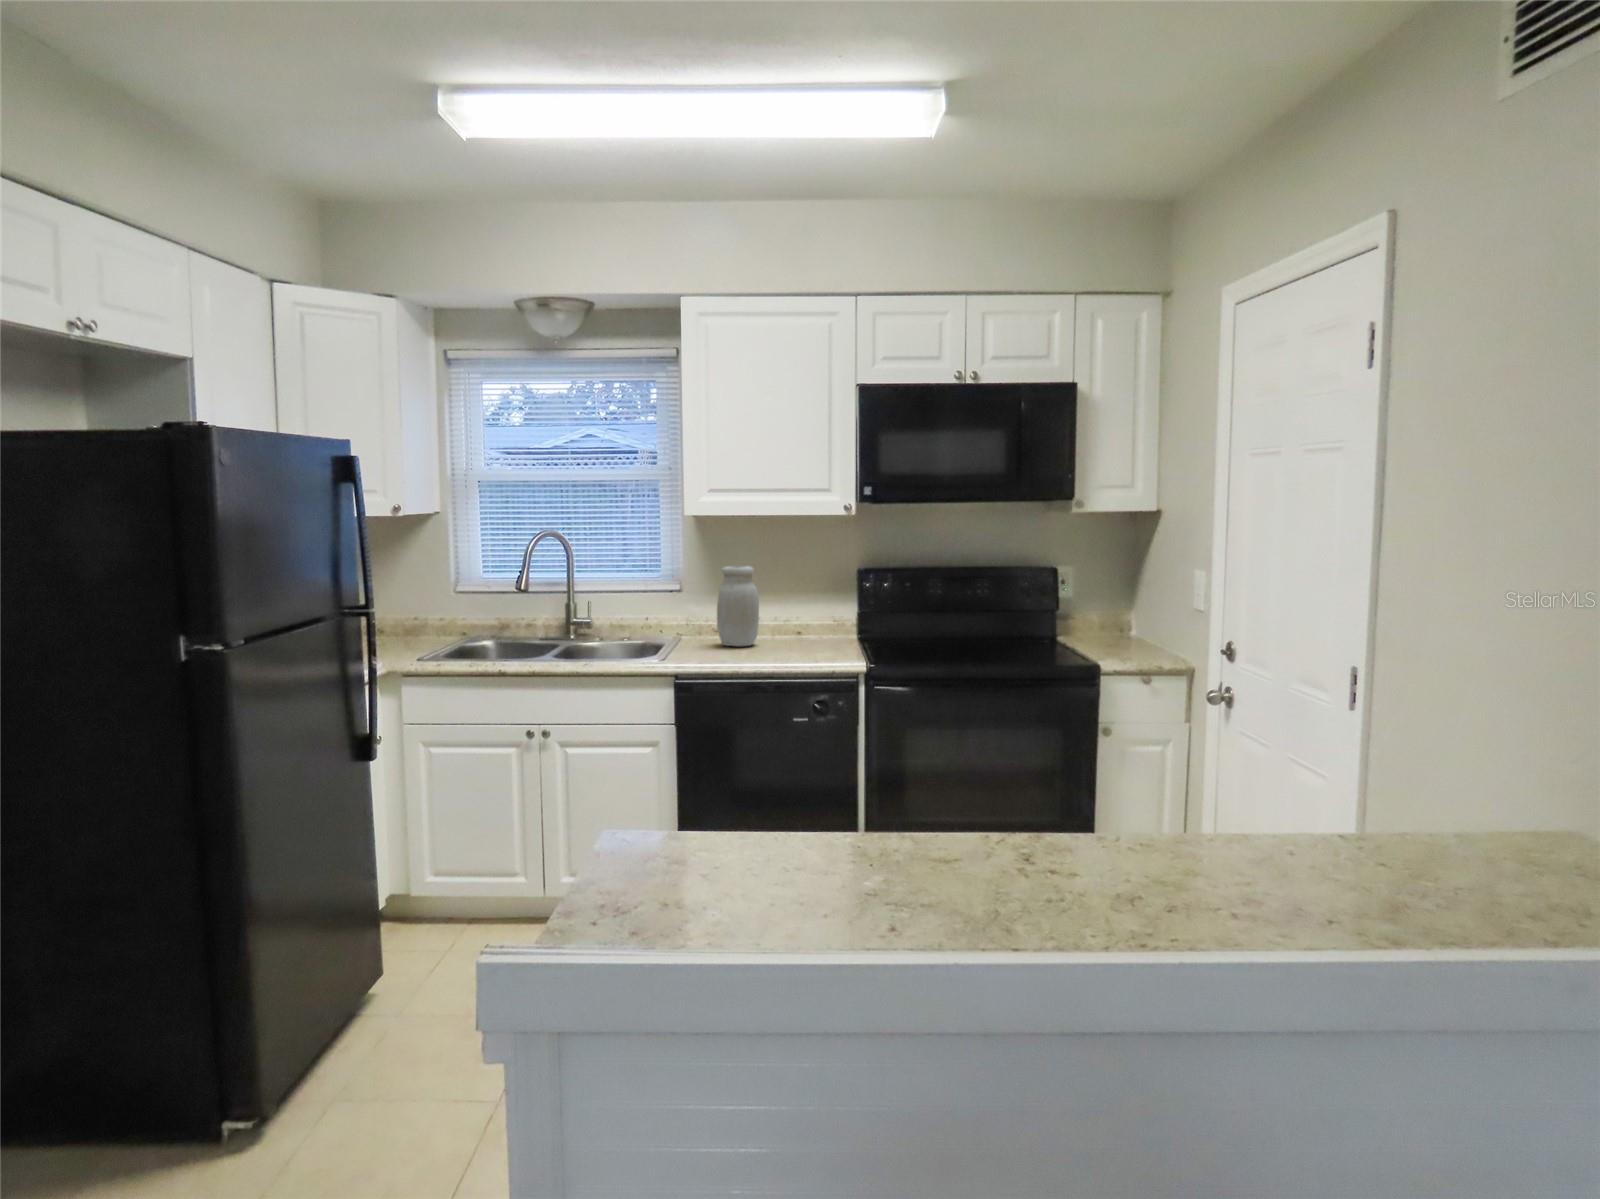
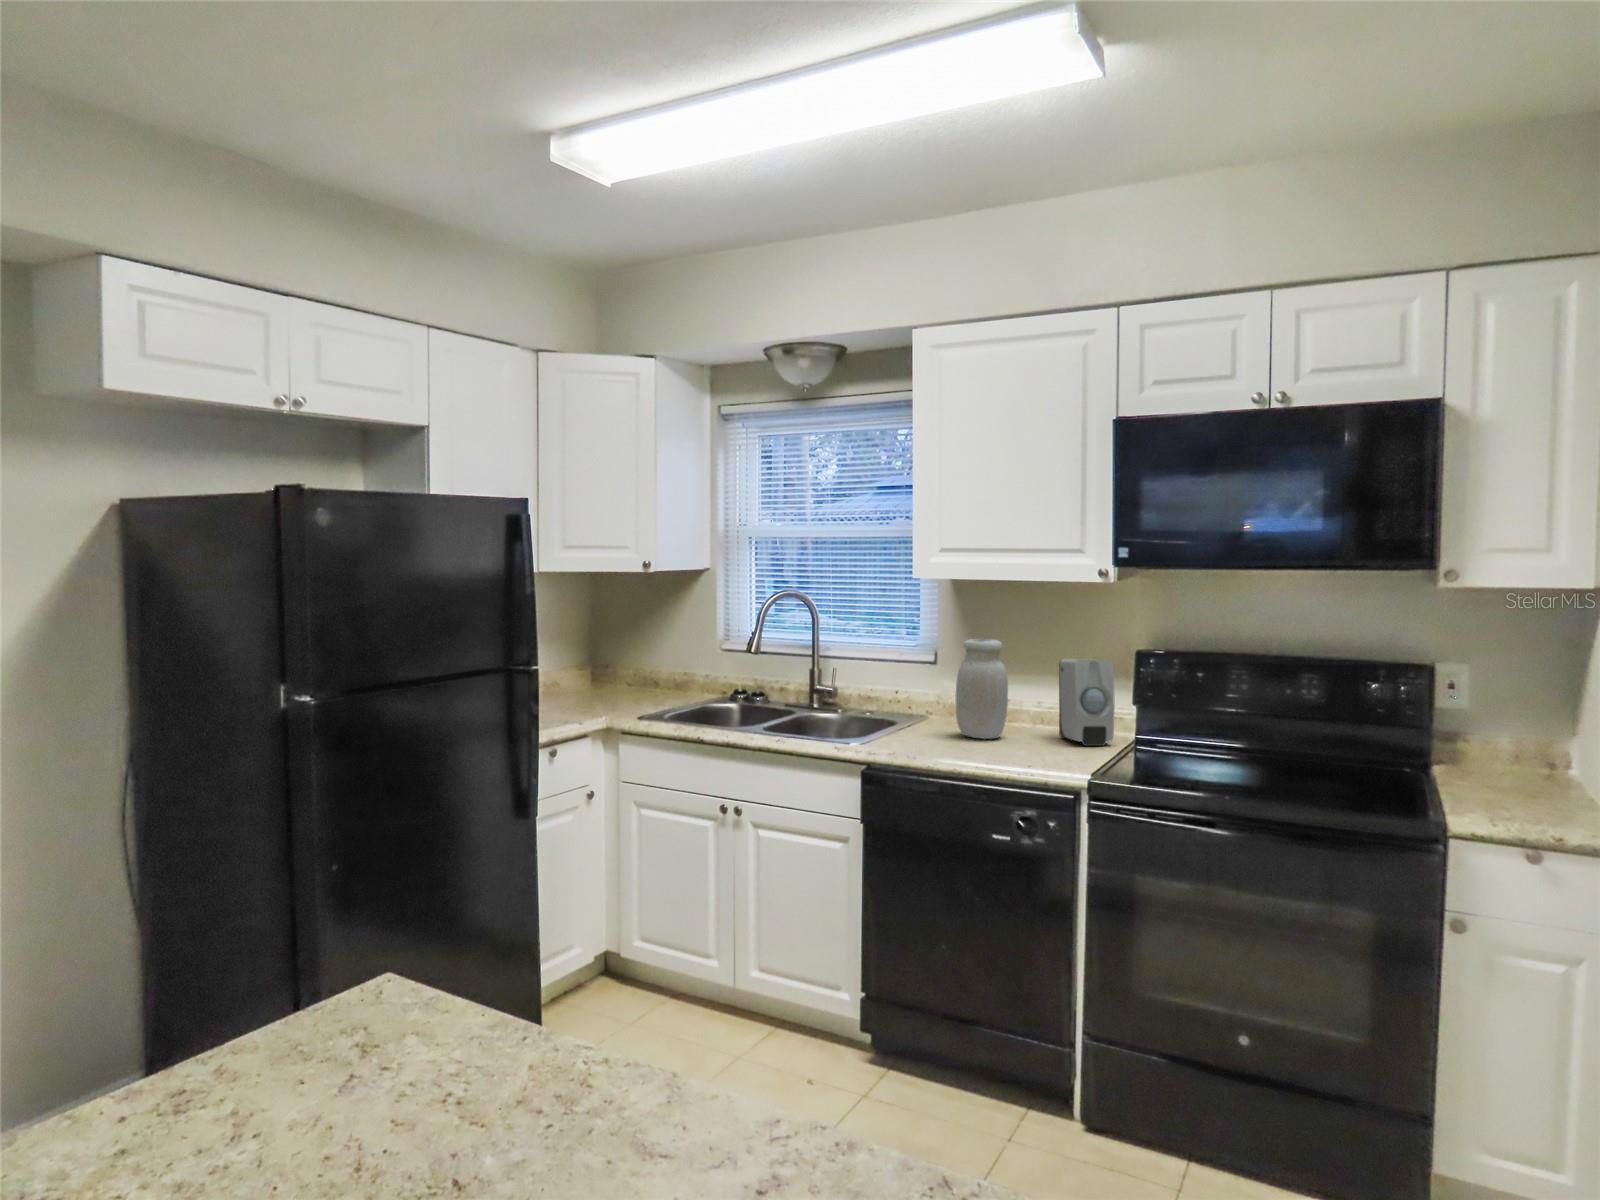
soap dispenser: none [791,577,841,644] -> present [1059,659,1115,746]

